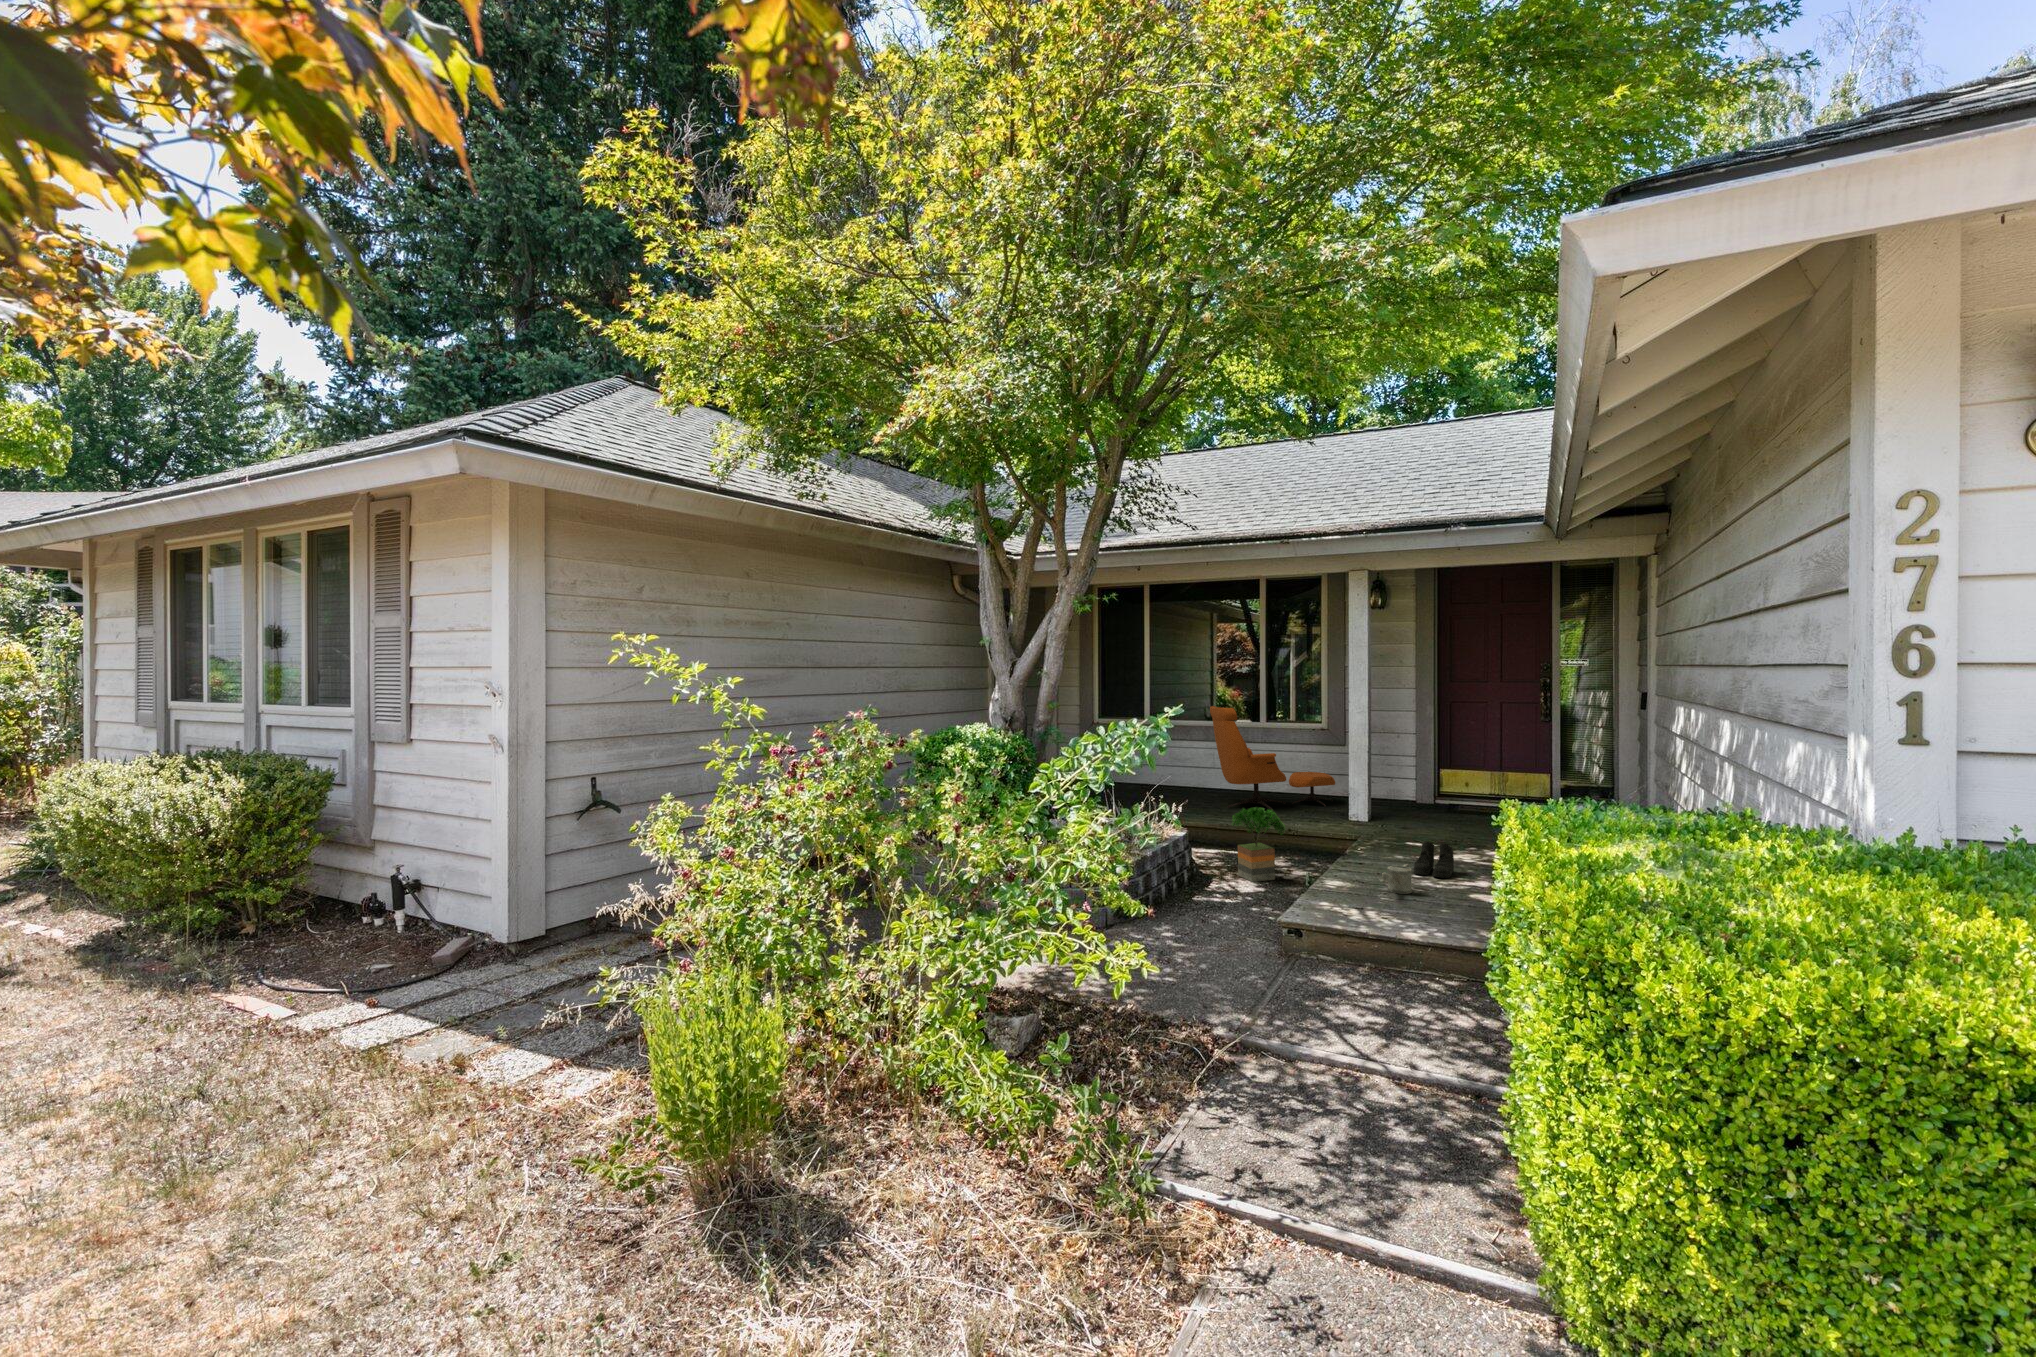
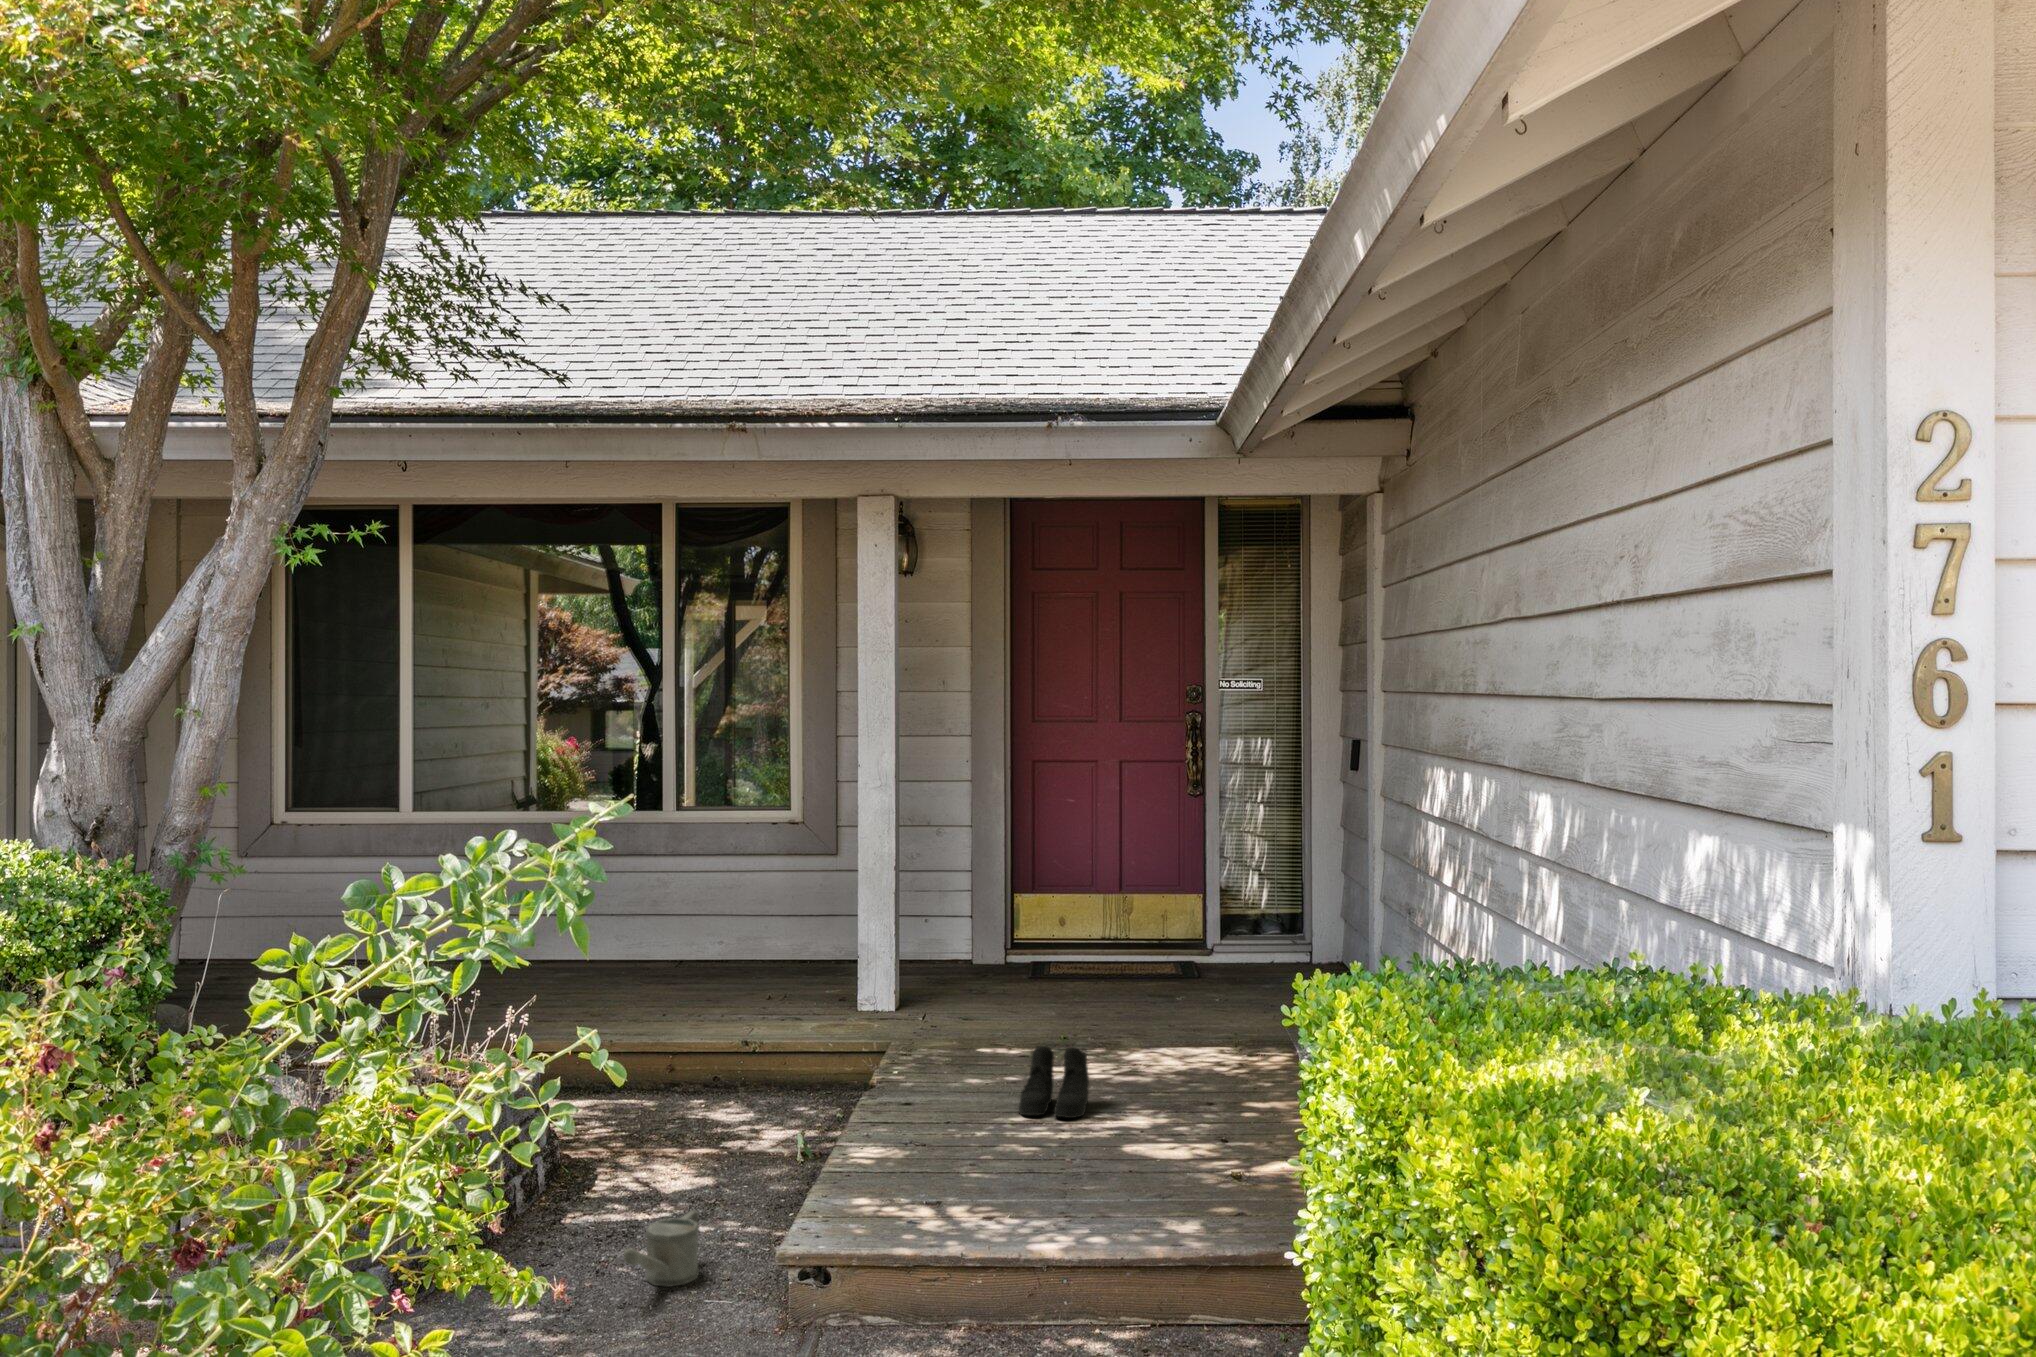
lounge chair: present [1210,706,1335,812] -> none [594,776,848,1002]
potted tree: present [1232,807,1285,882] -> none [647,998,769,1169]
watering can: present [1382,864,1412,894] -> present [624,1210,699,1287]

